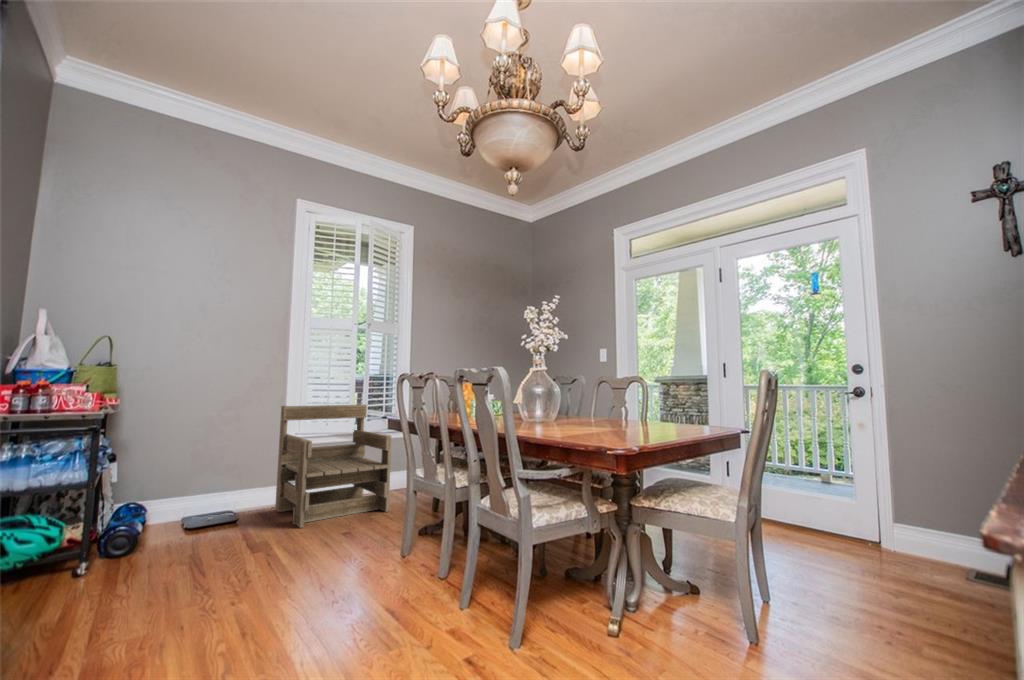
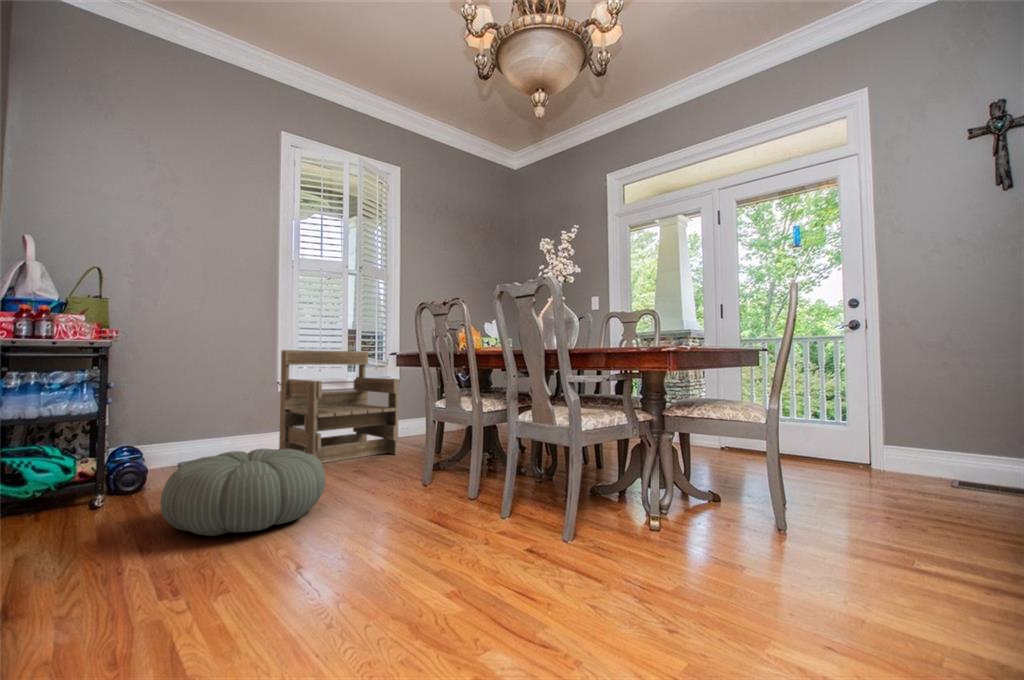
pouf: none [122,521,292,621] -> present [161,449,325,536]

